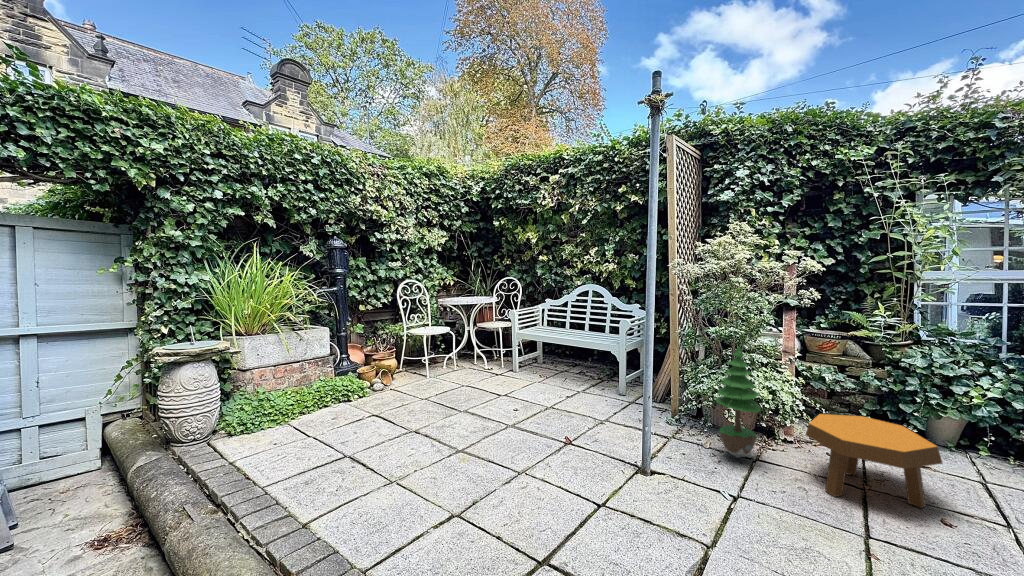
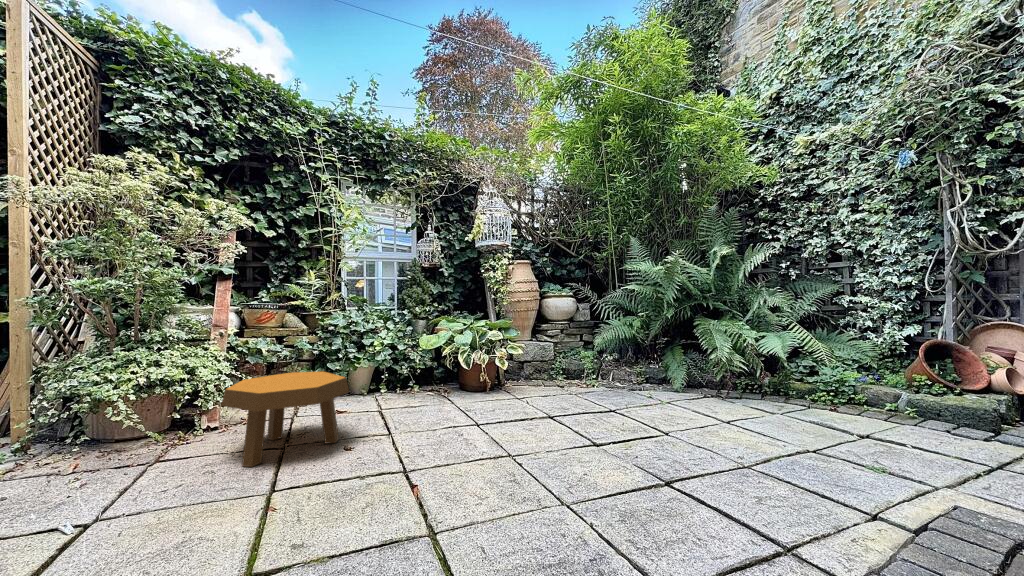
potted tree: present [716,347,761,458] -> none [72,300,161,475]

